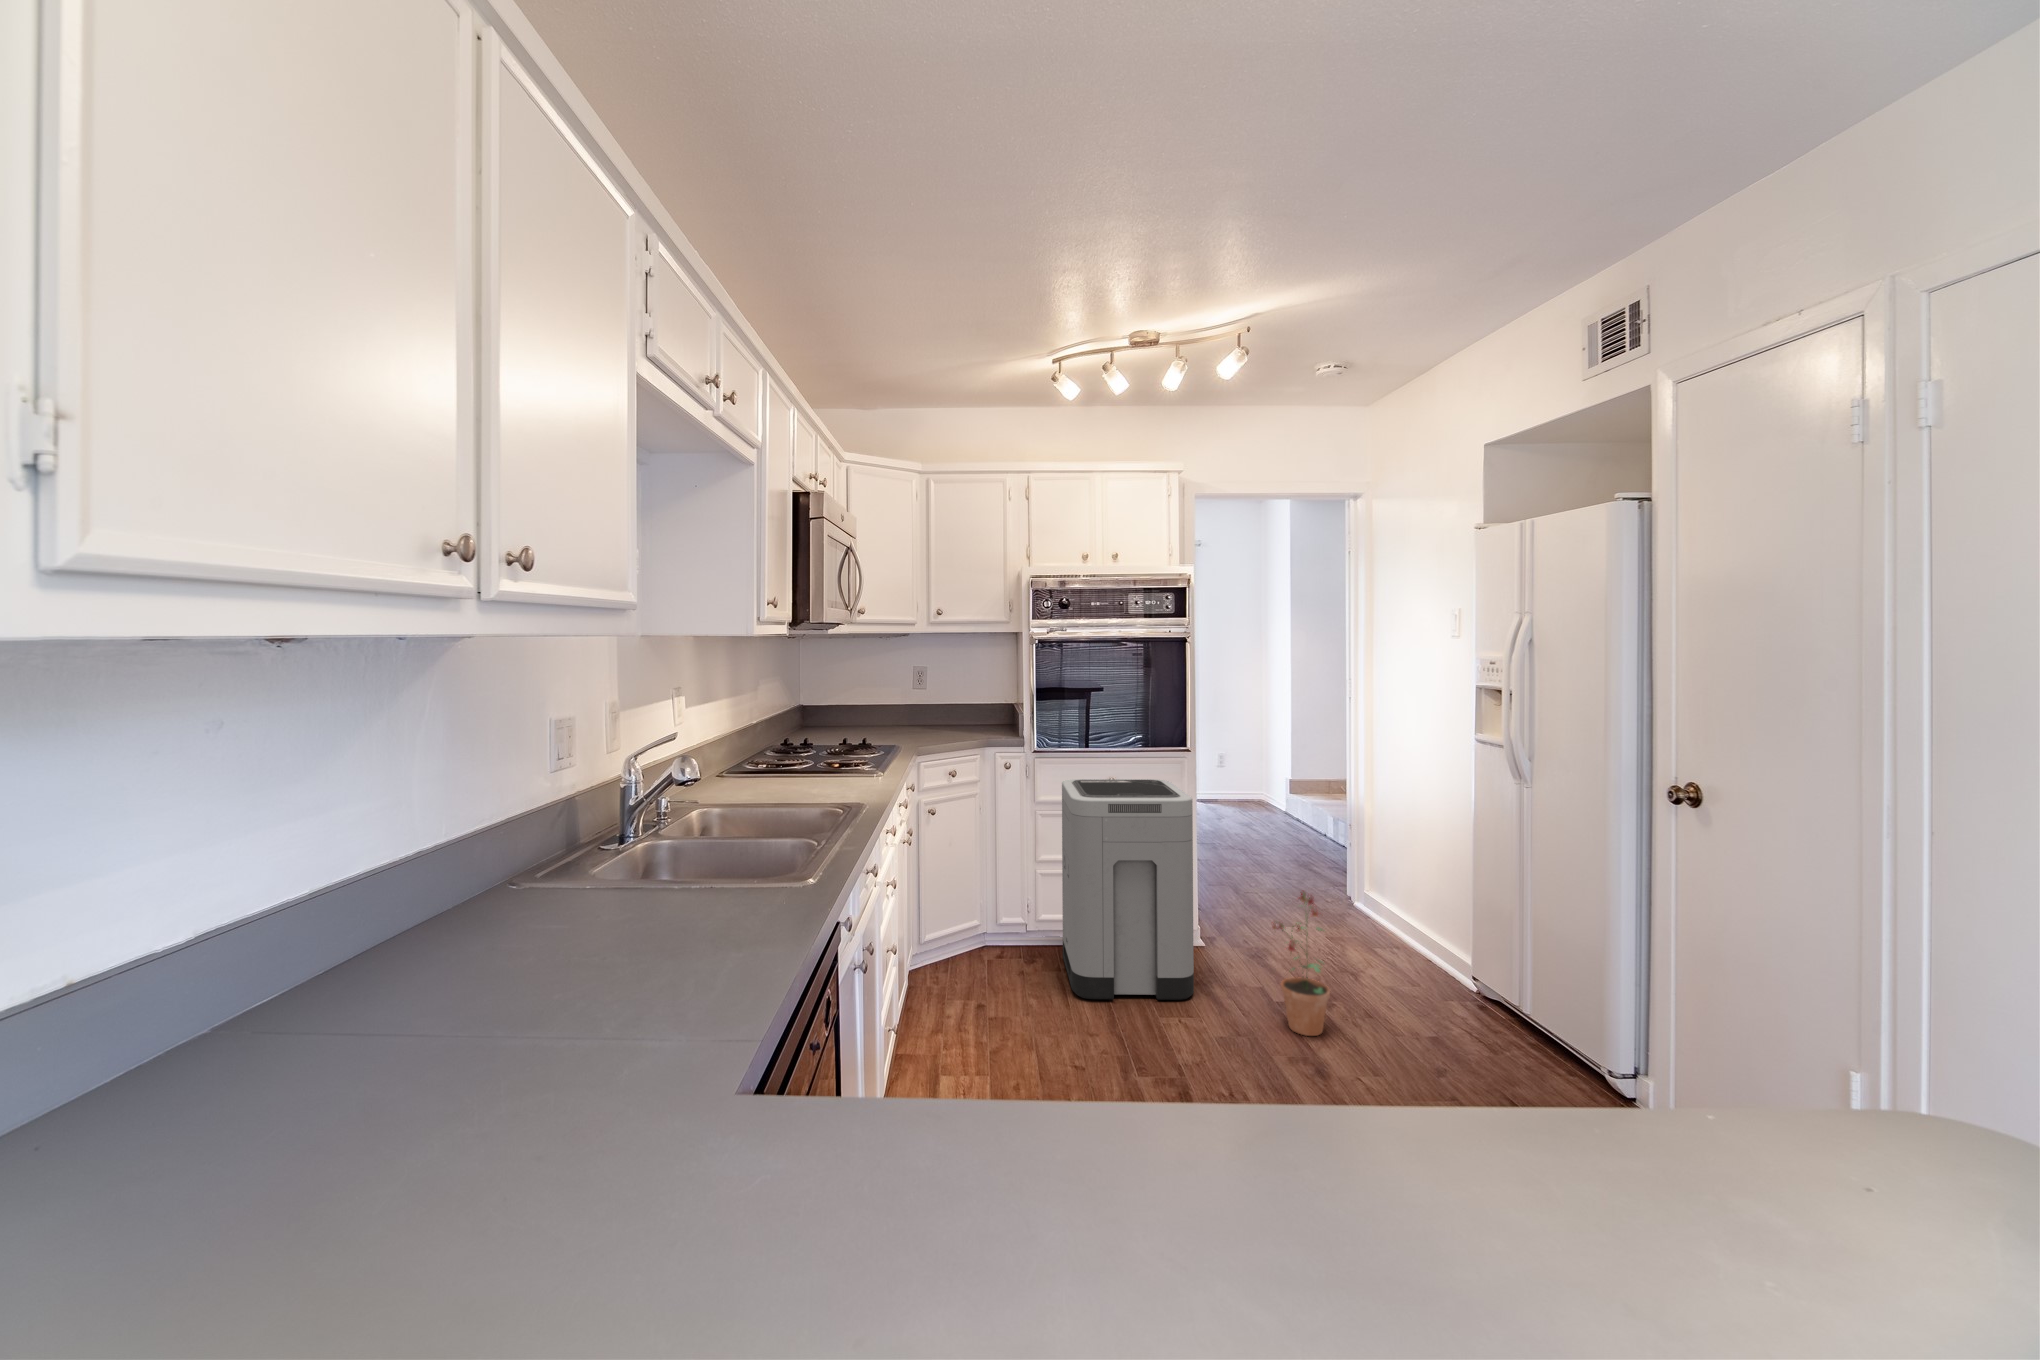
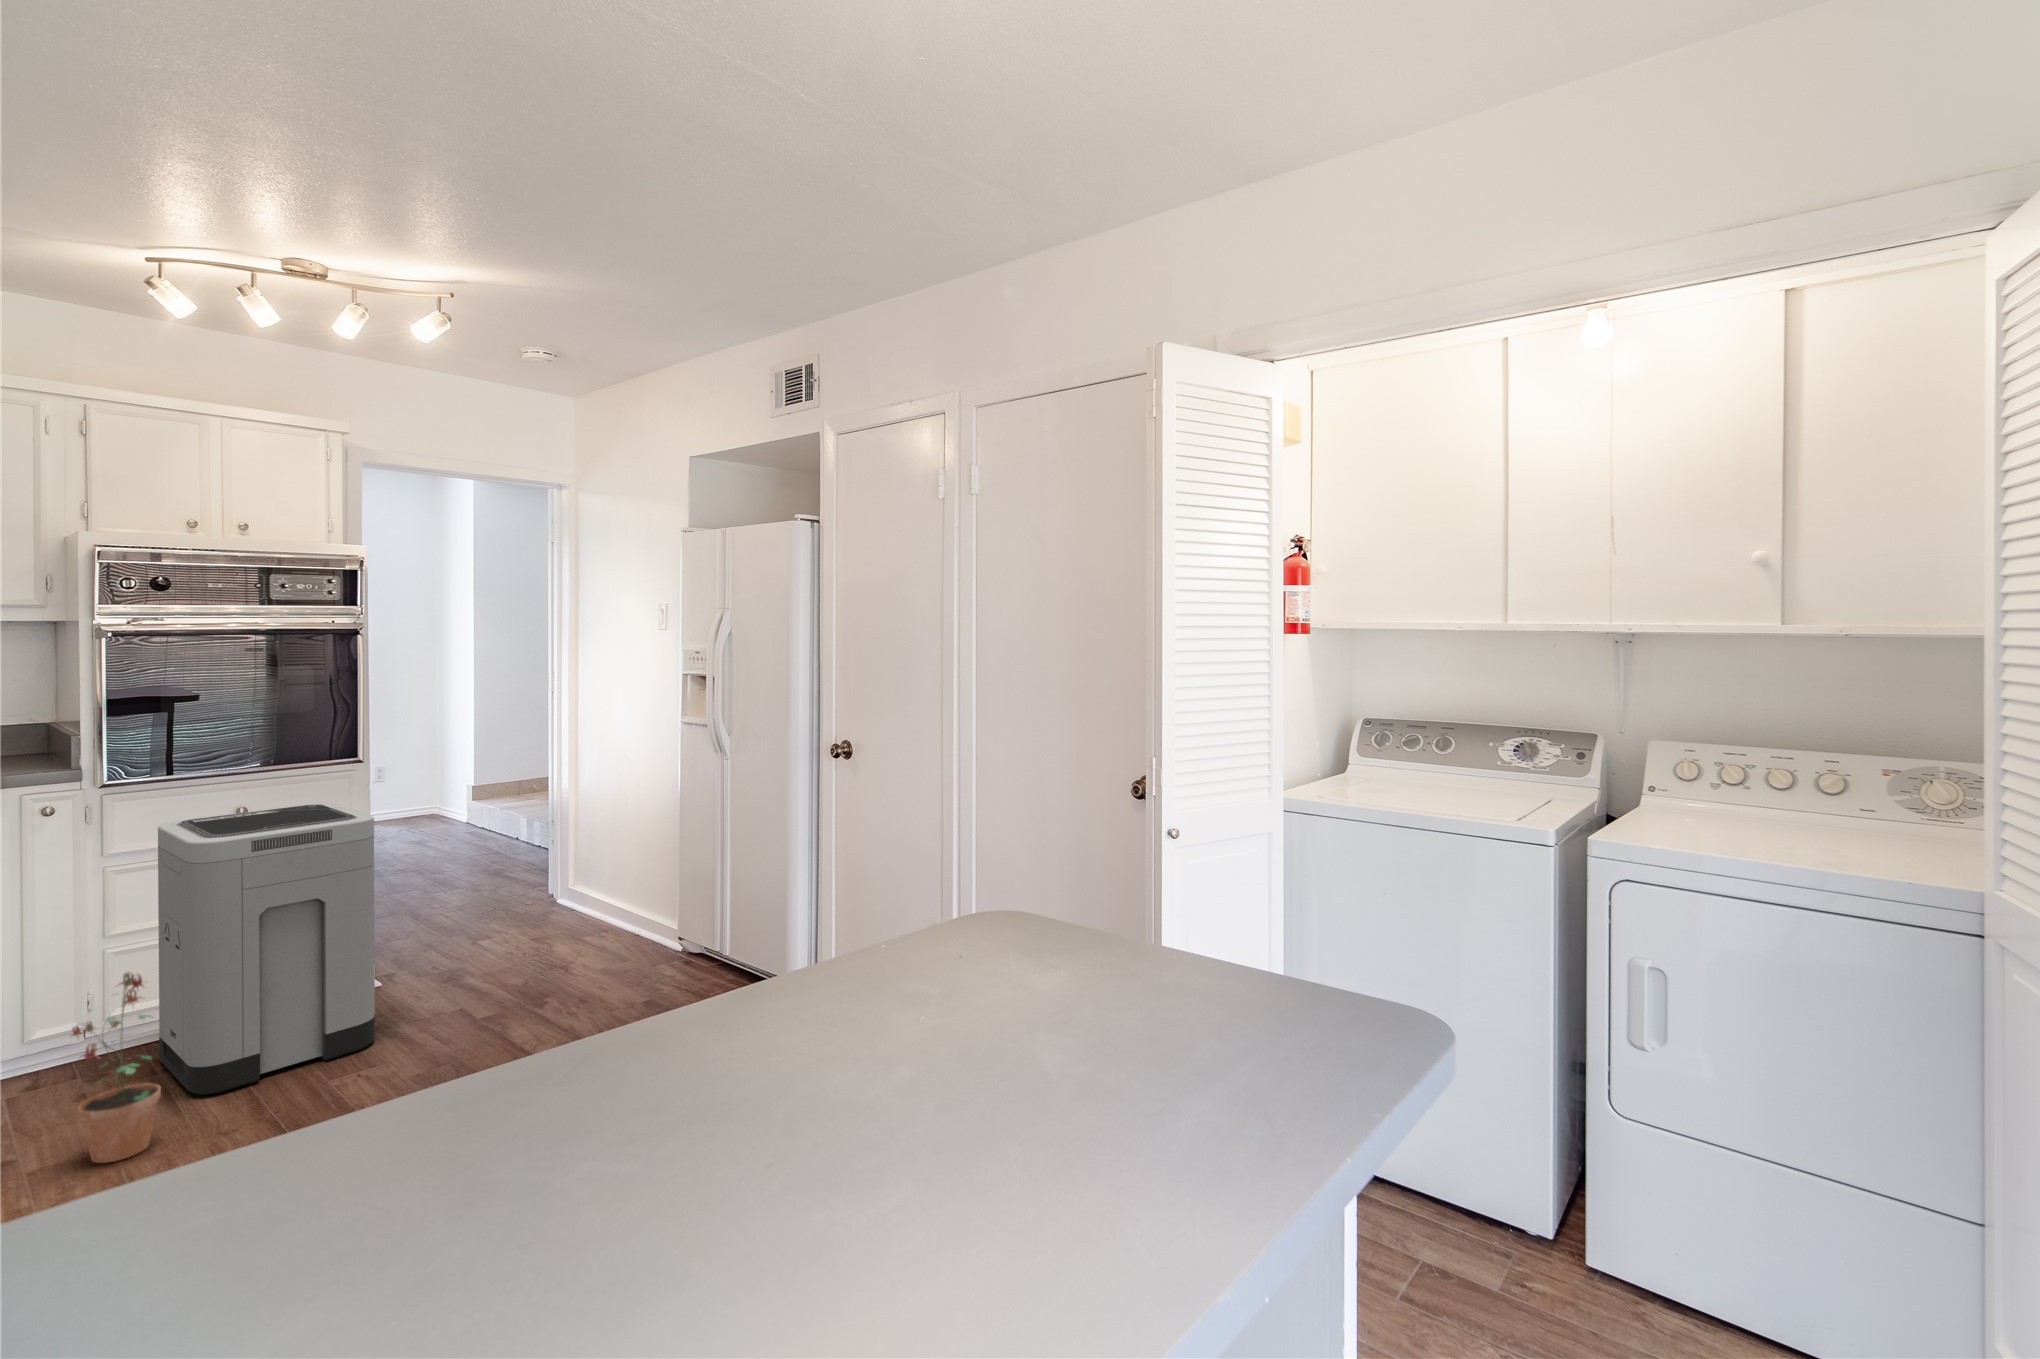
potted plant: present [1272,891,1330,1036] -> present [72,972,161,1163]

